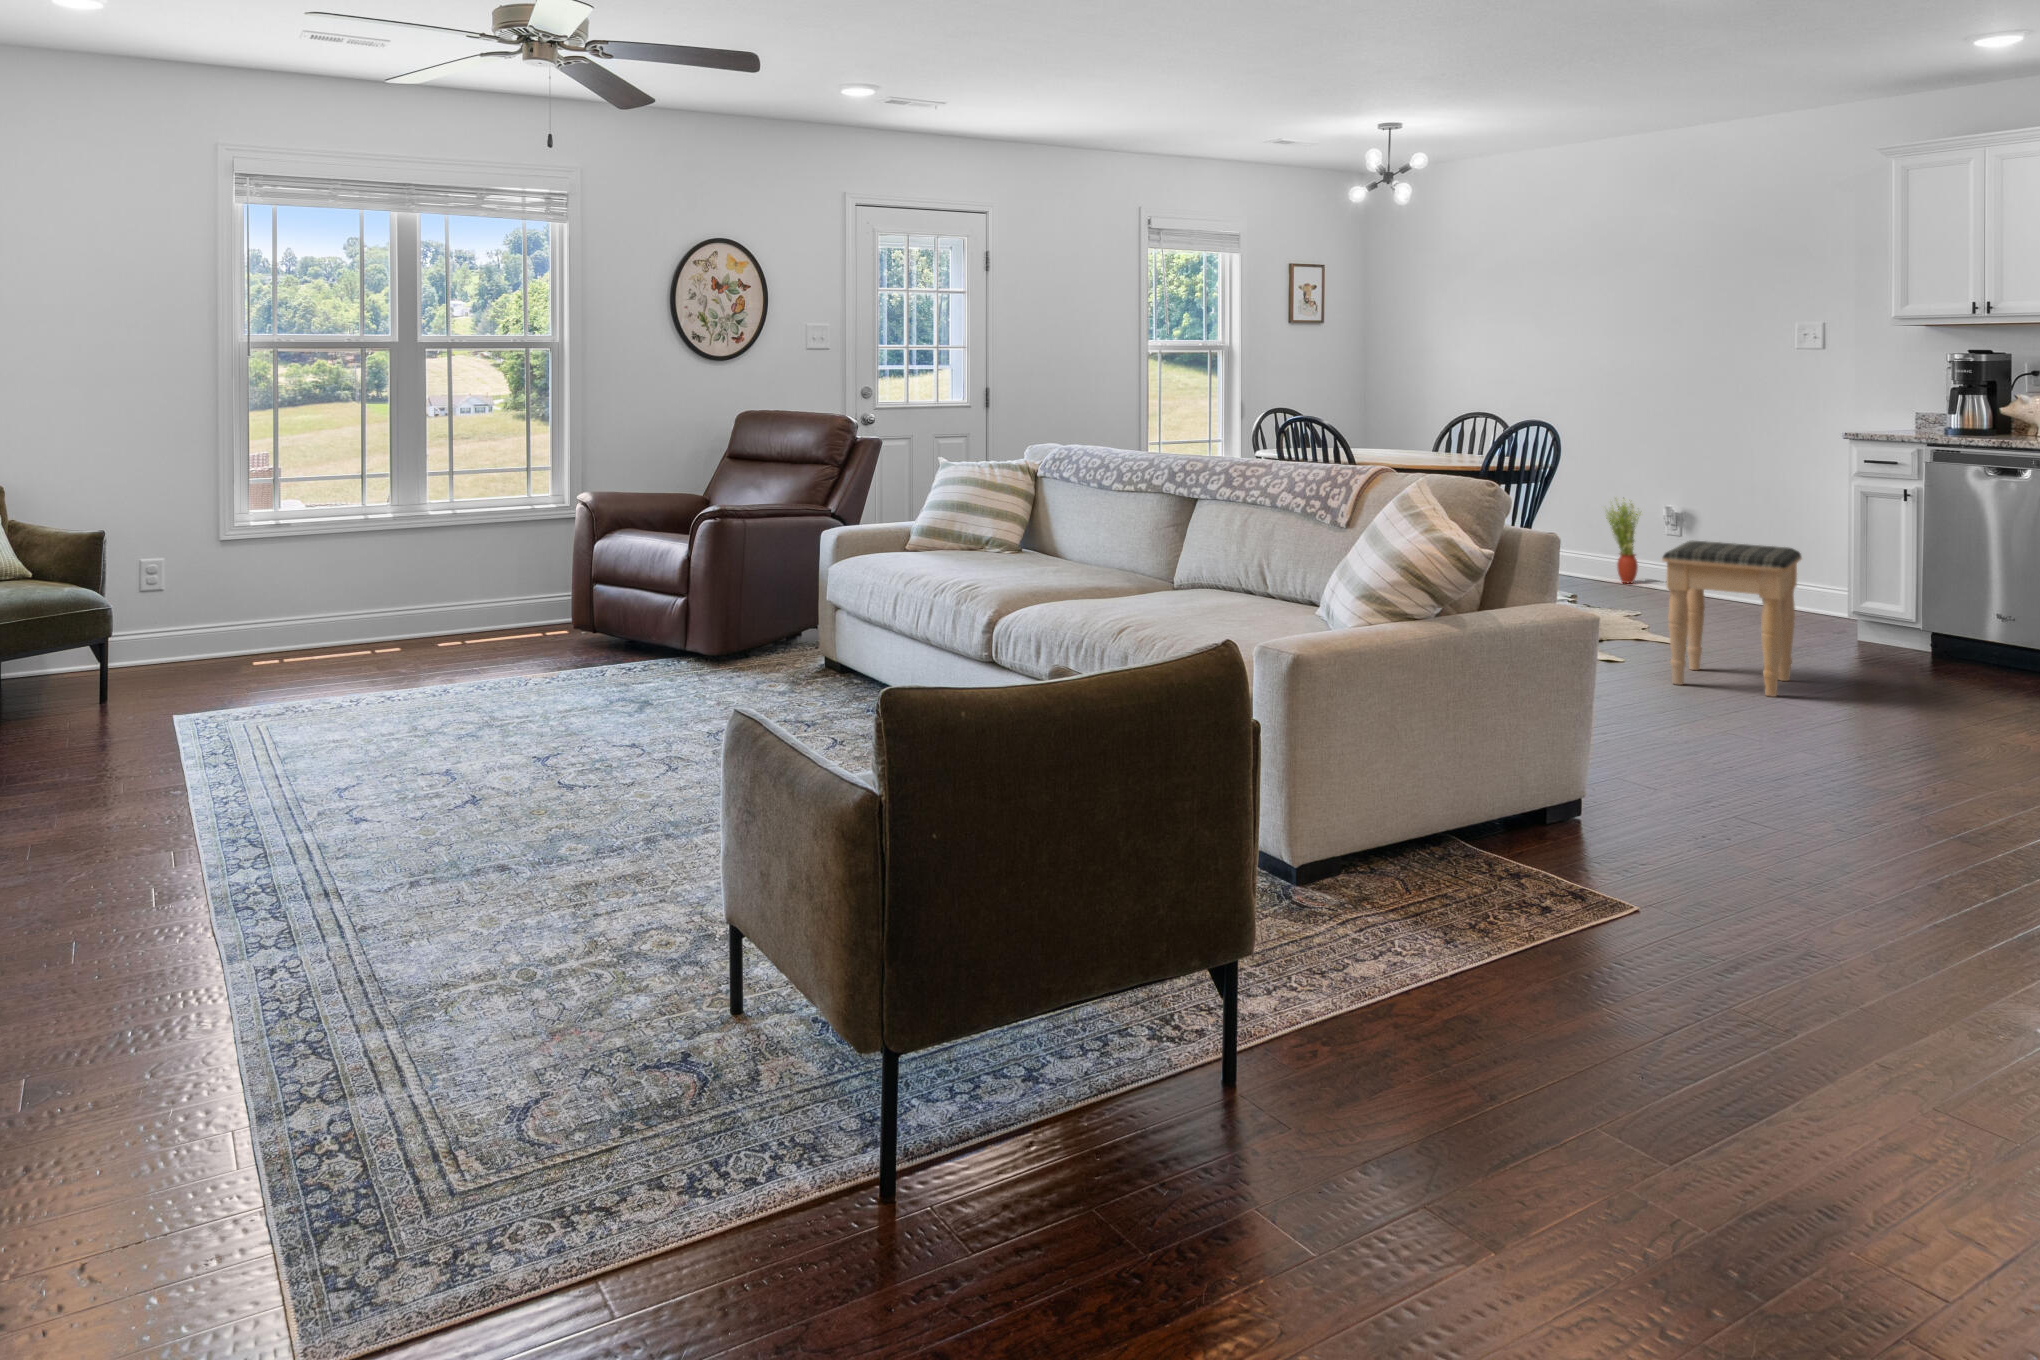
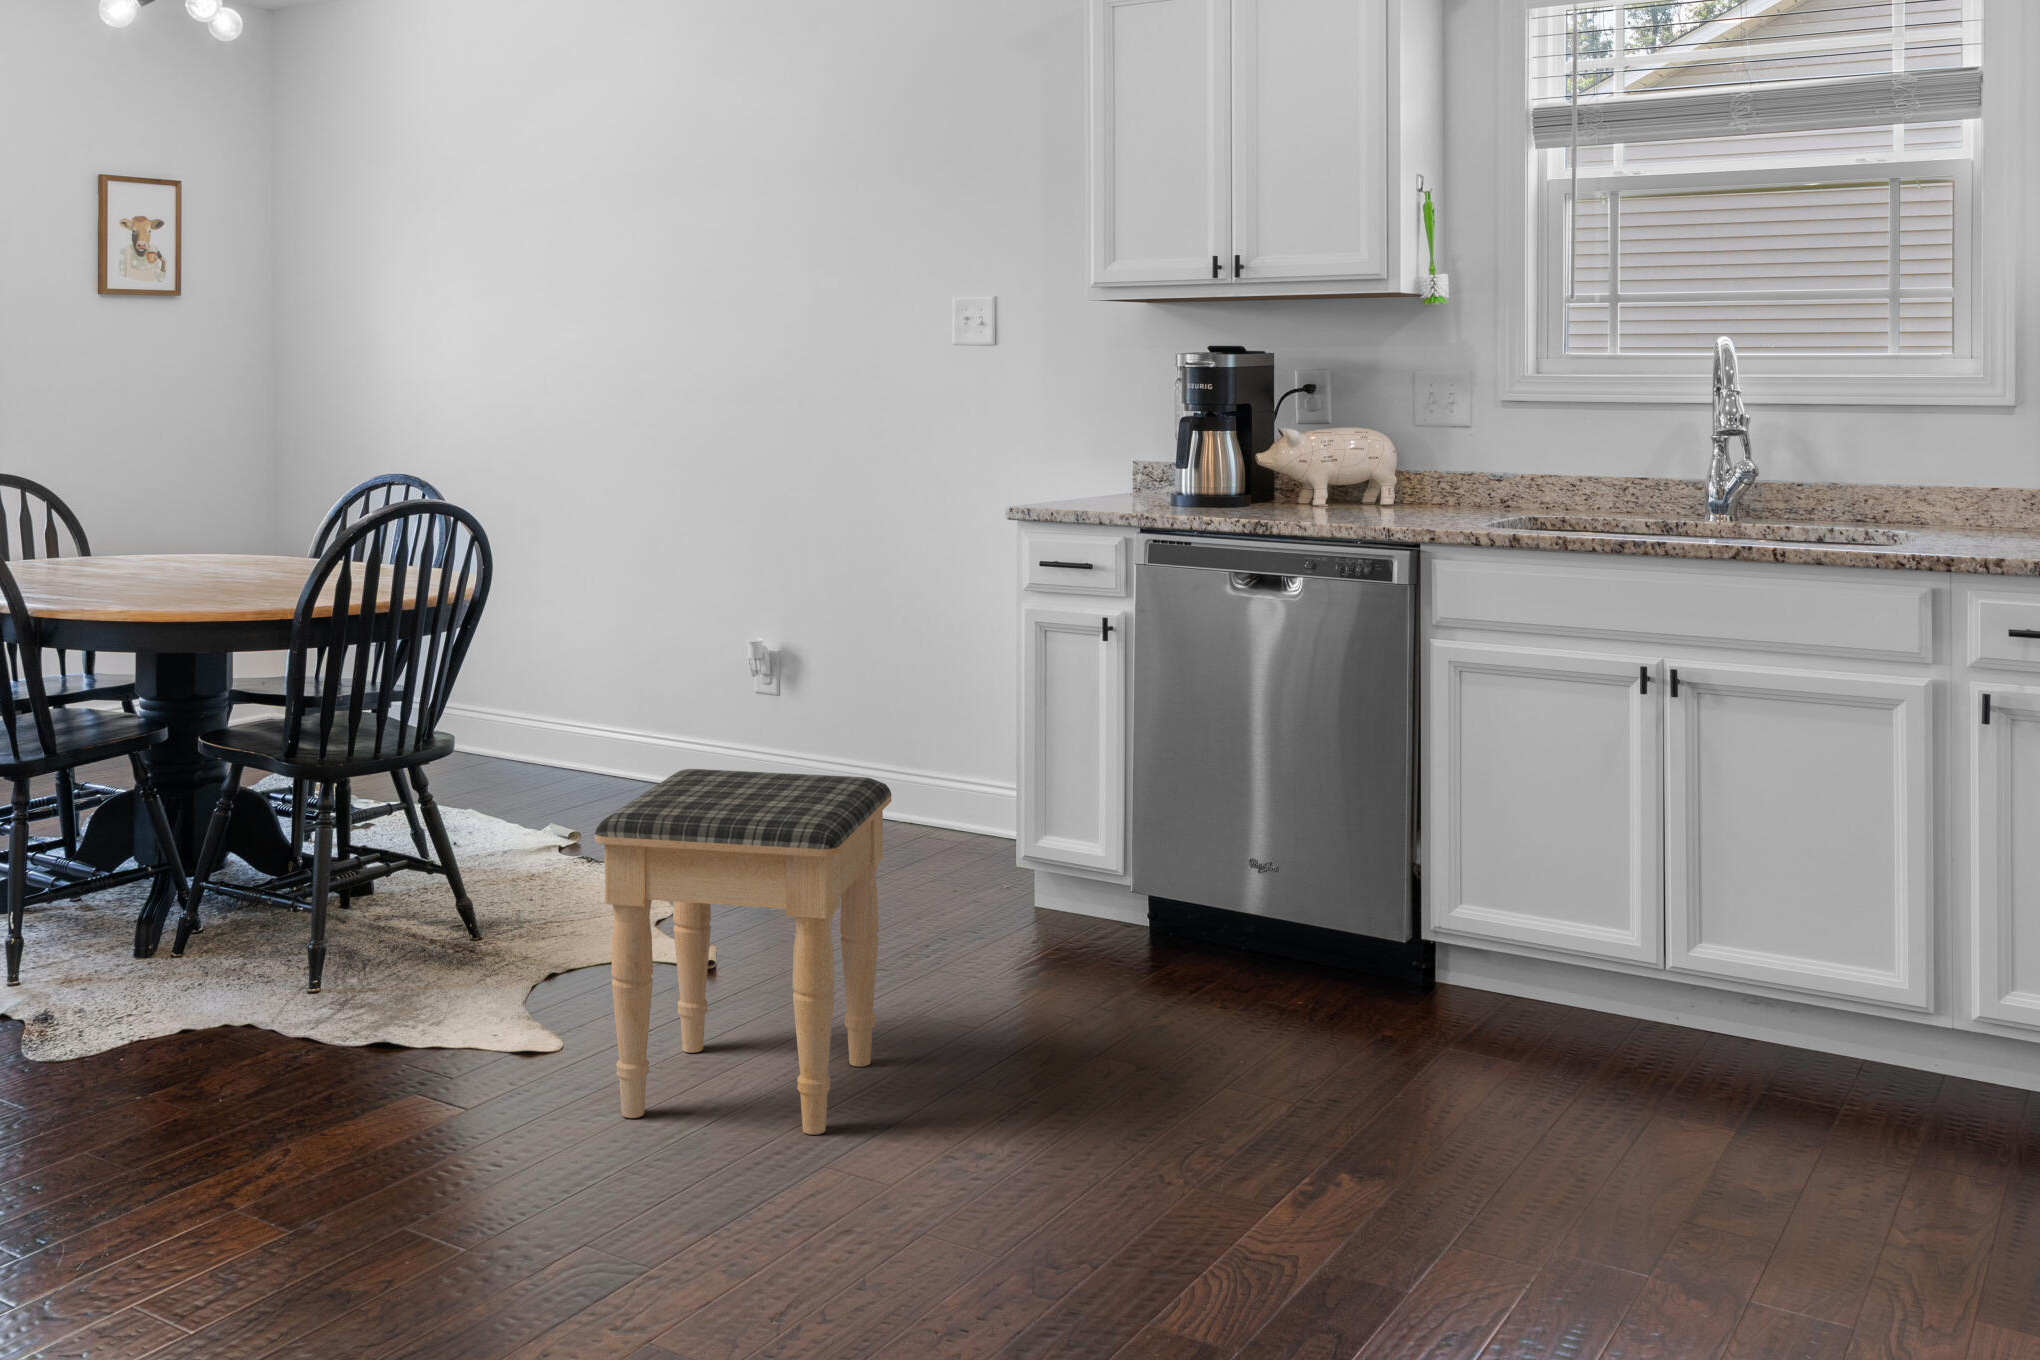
potted plant: present [1606,497,1641,584] -> none [647,619,712,780]

